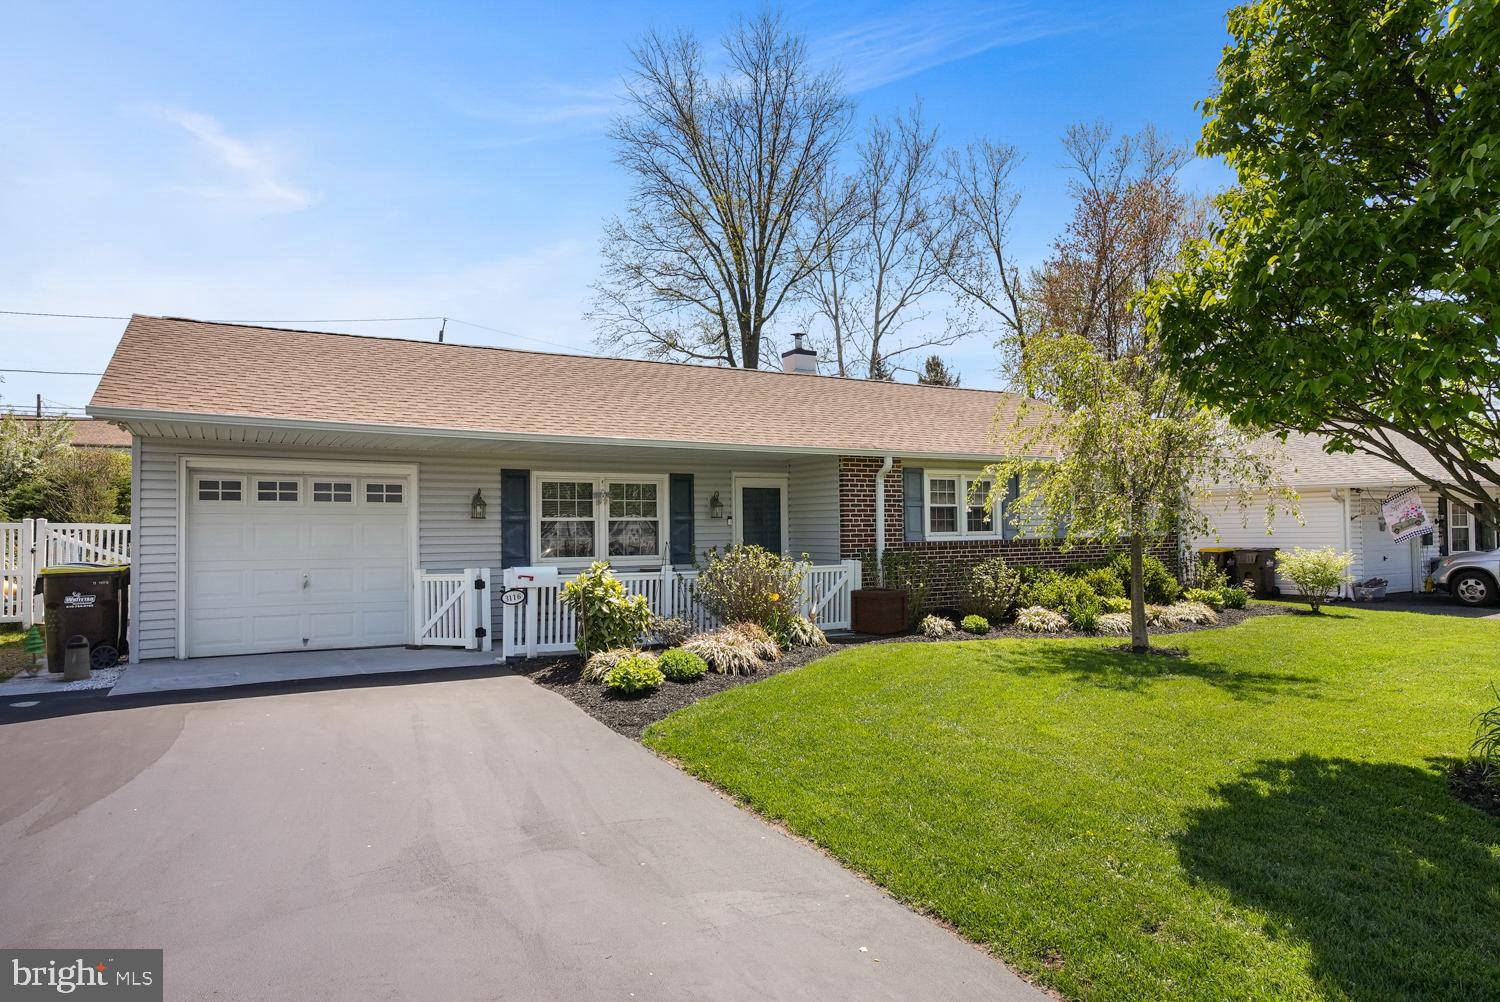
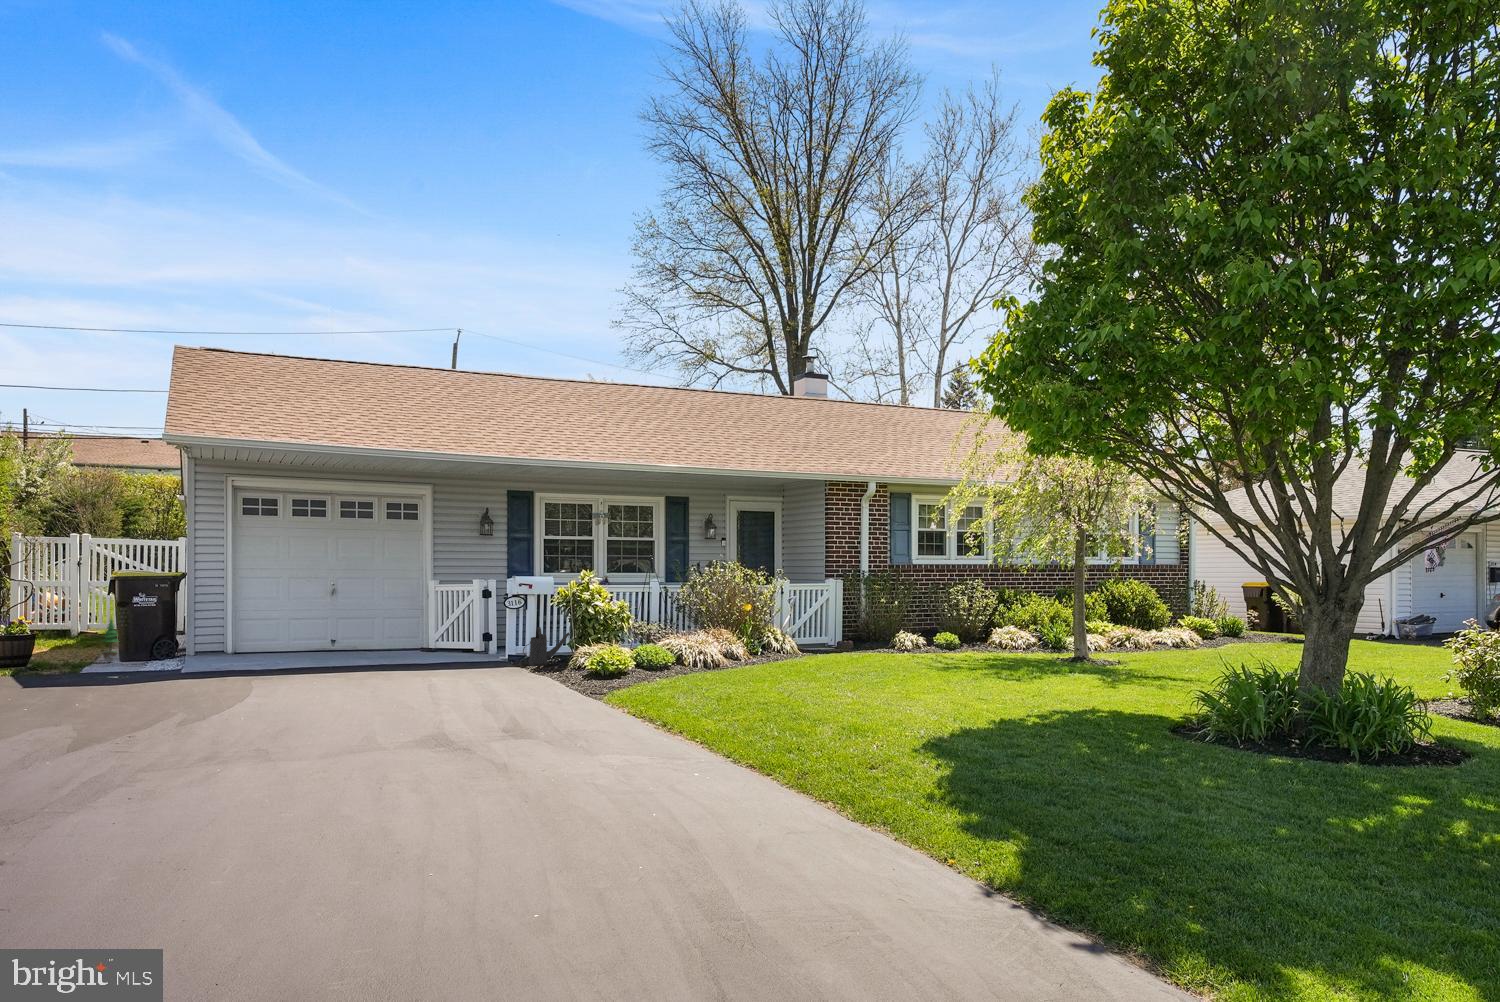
wooden crate: present [850,587,908,635] -> none [830,605,885,648]
watering can: present [63,635,92,681] -> present [523,627,569,666]

